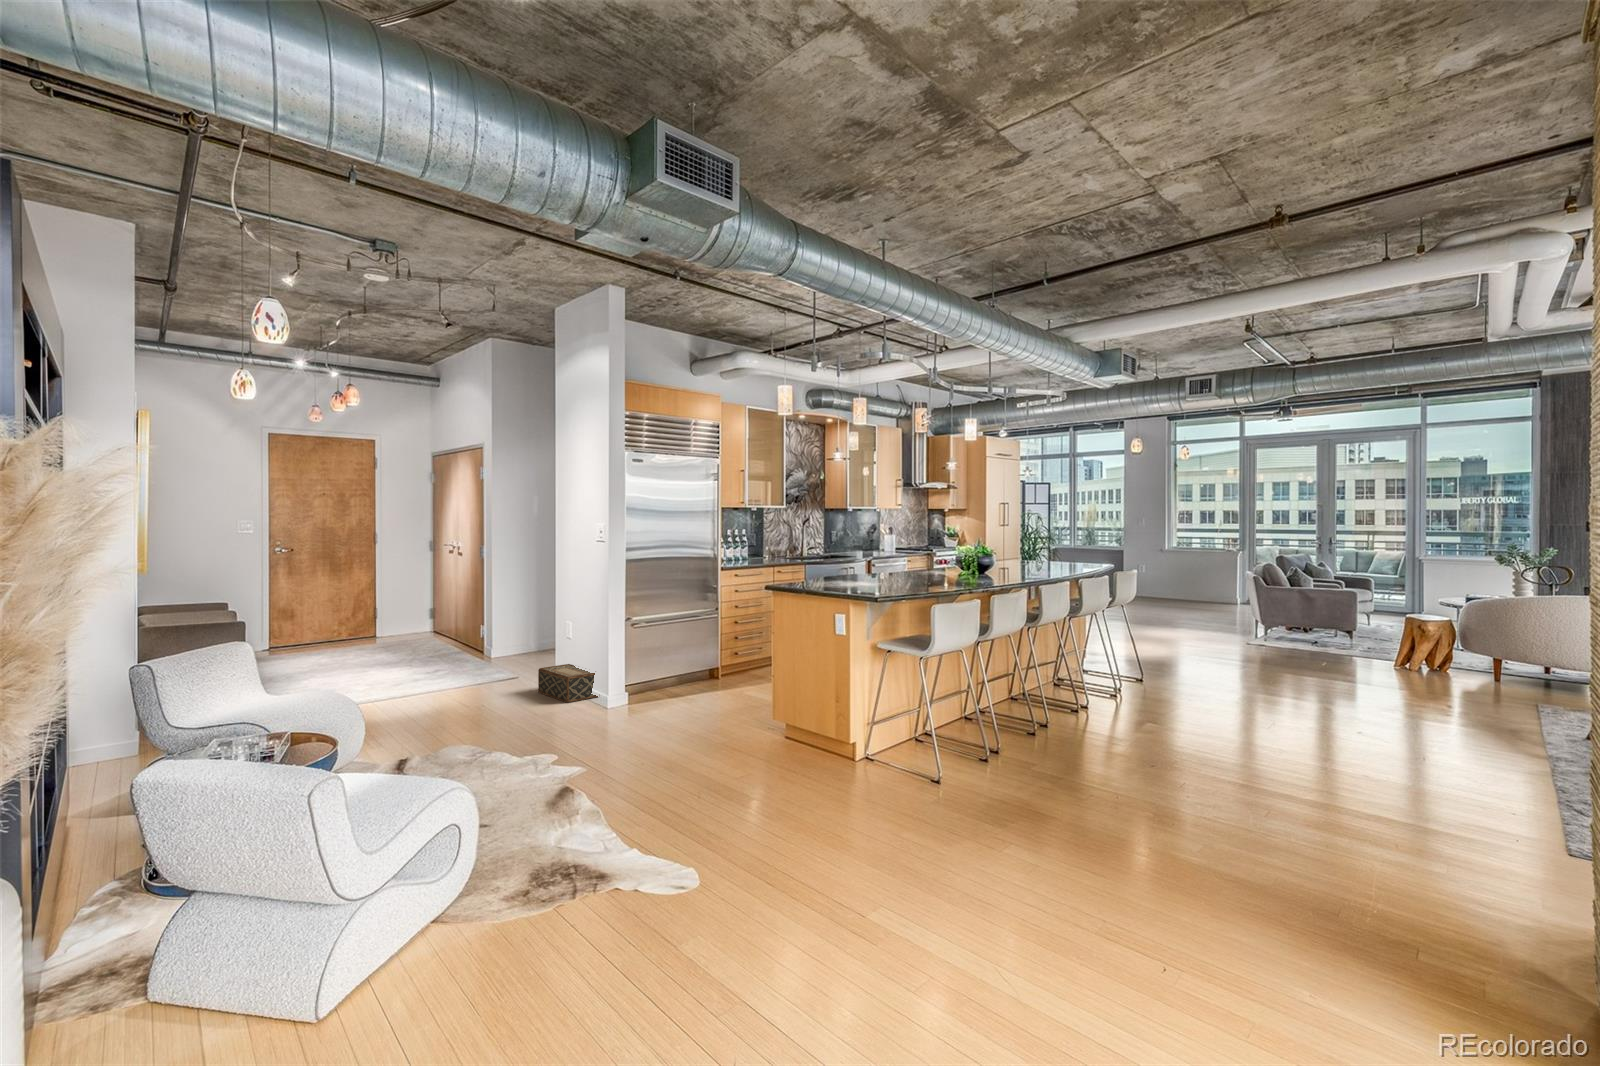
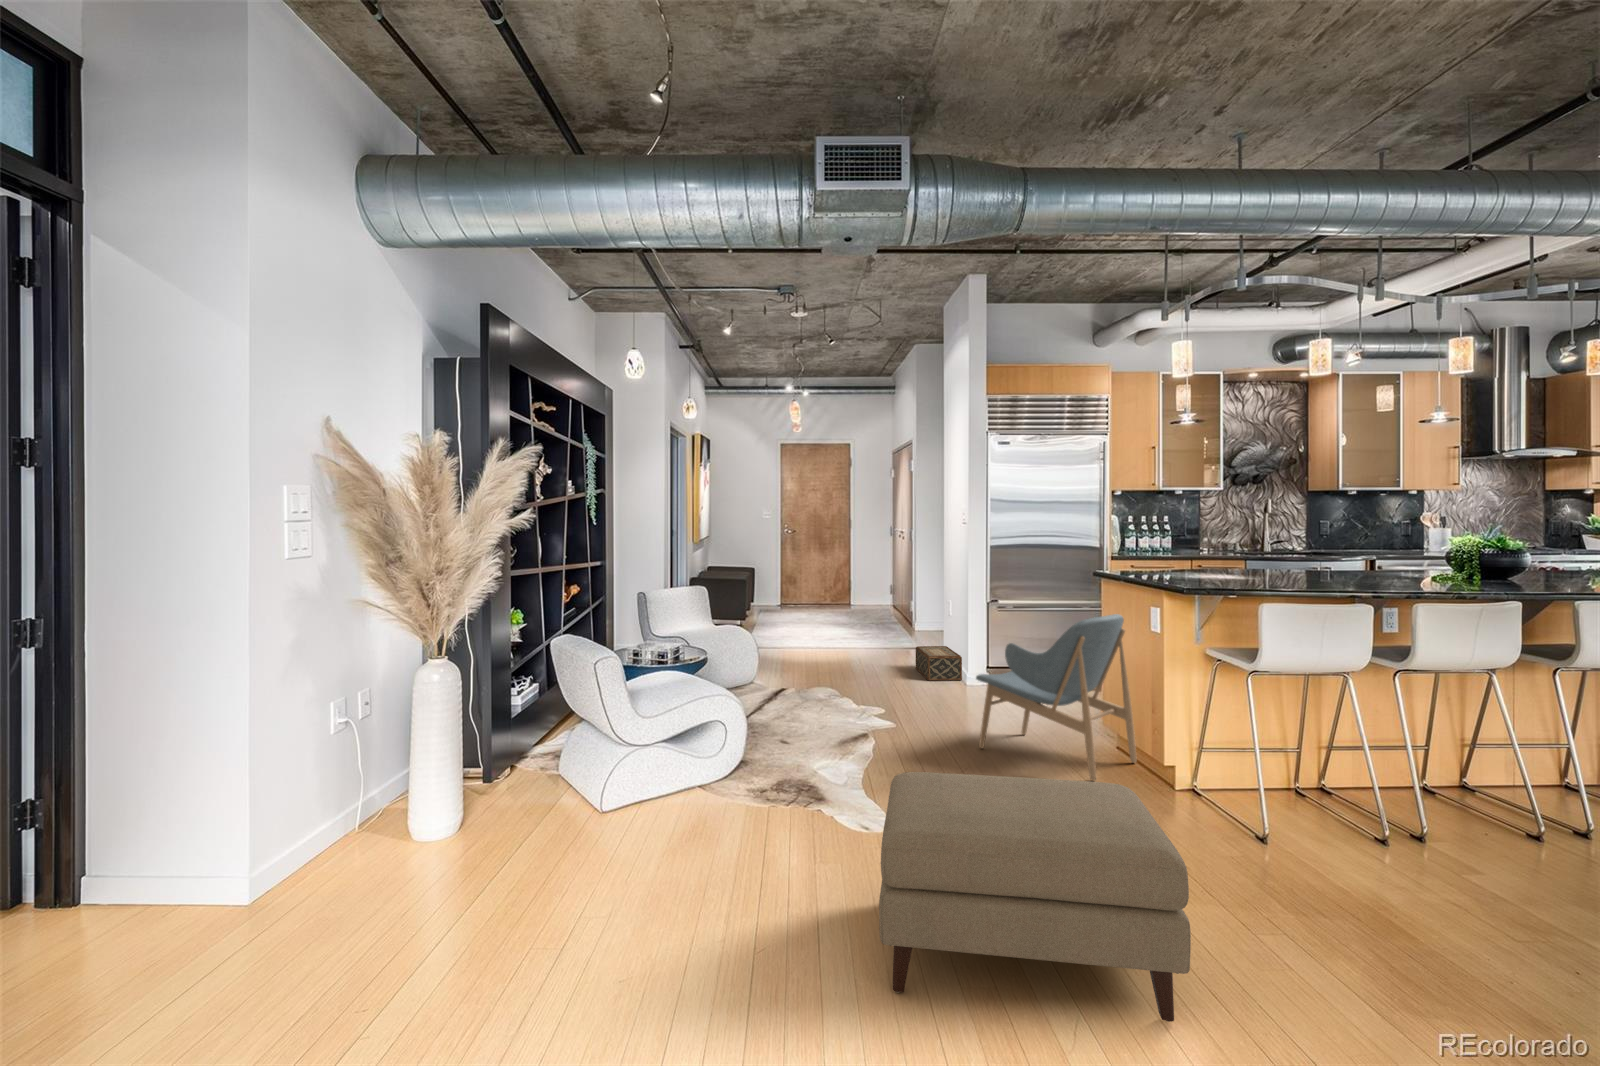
lounge chair: none [696,619,823,767] -> present [976,614,1137,781]
ottoman: none [797,762,1081,1005] -> present [879,772,1191,1022]

